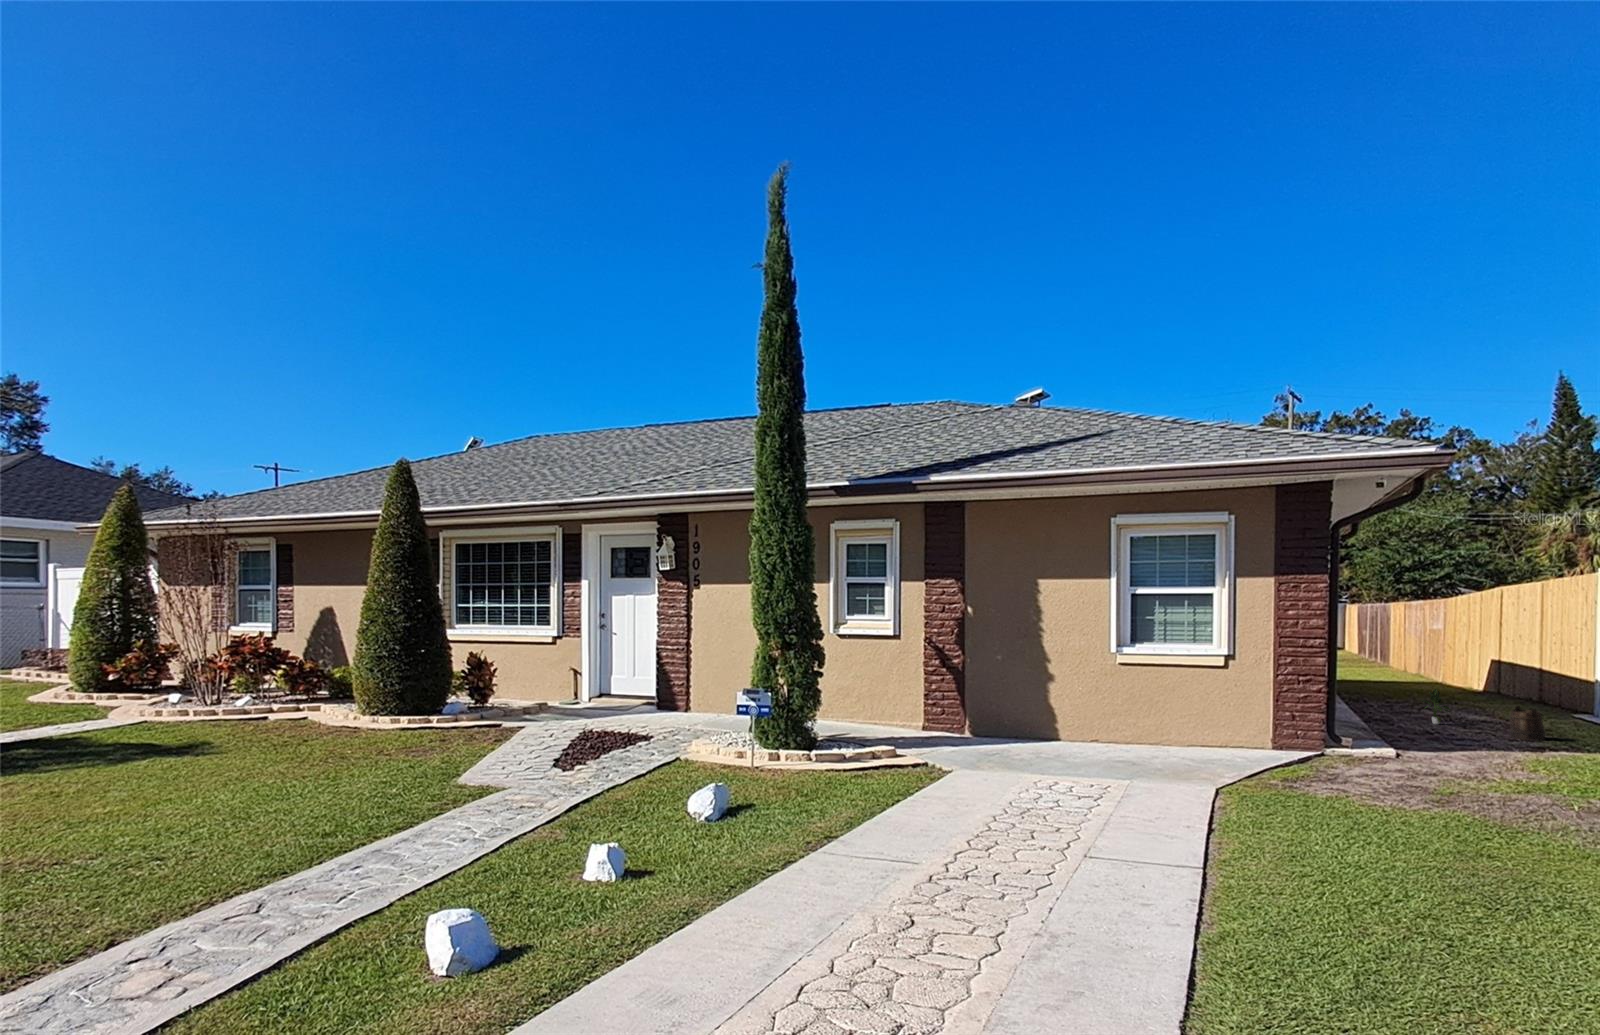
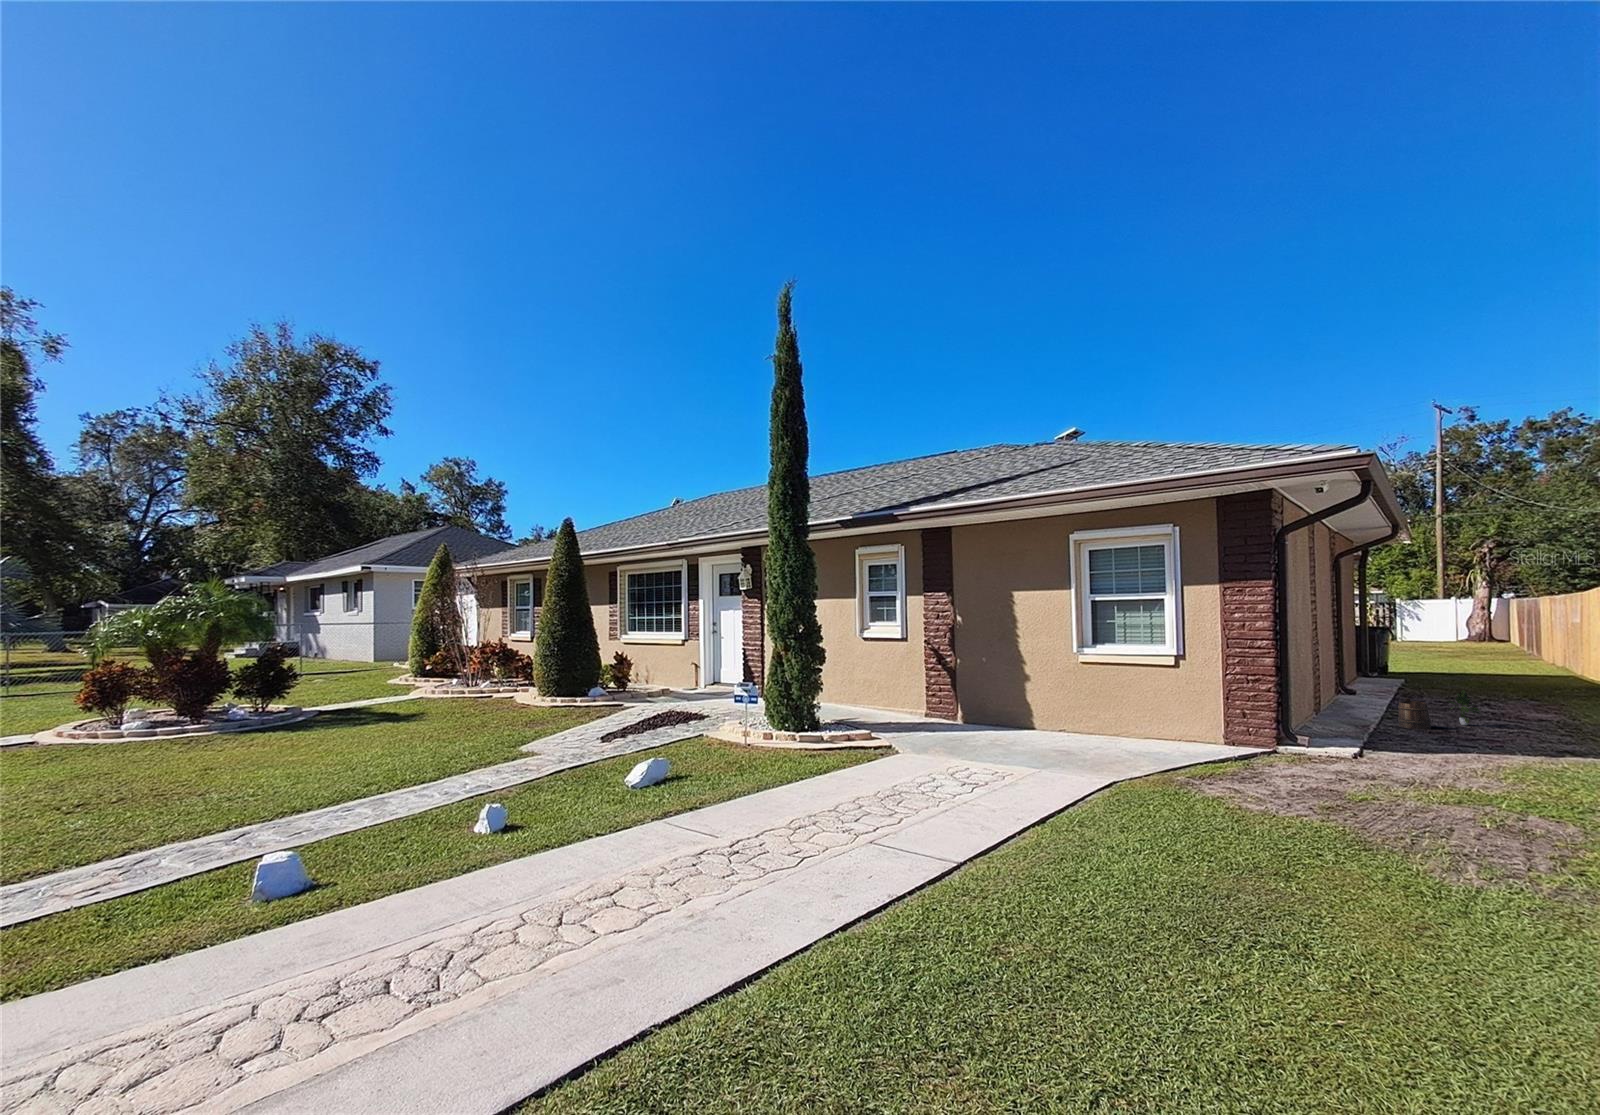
bucket: present [1510,706,1545,740] -> present [1398,698,1431,729]

